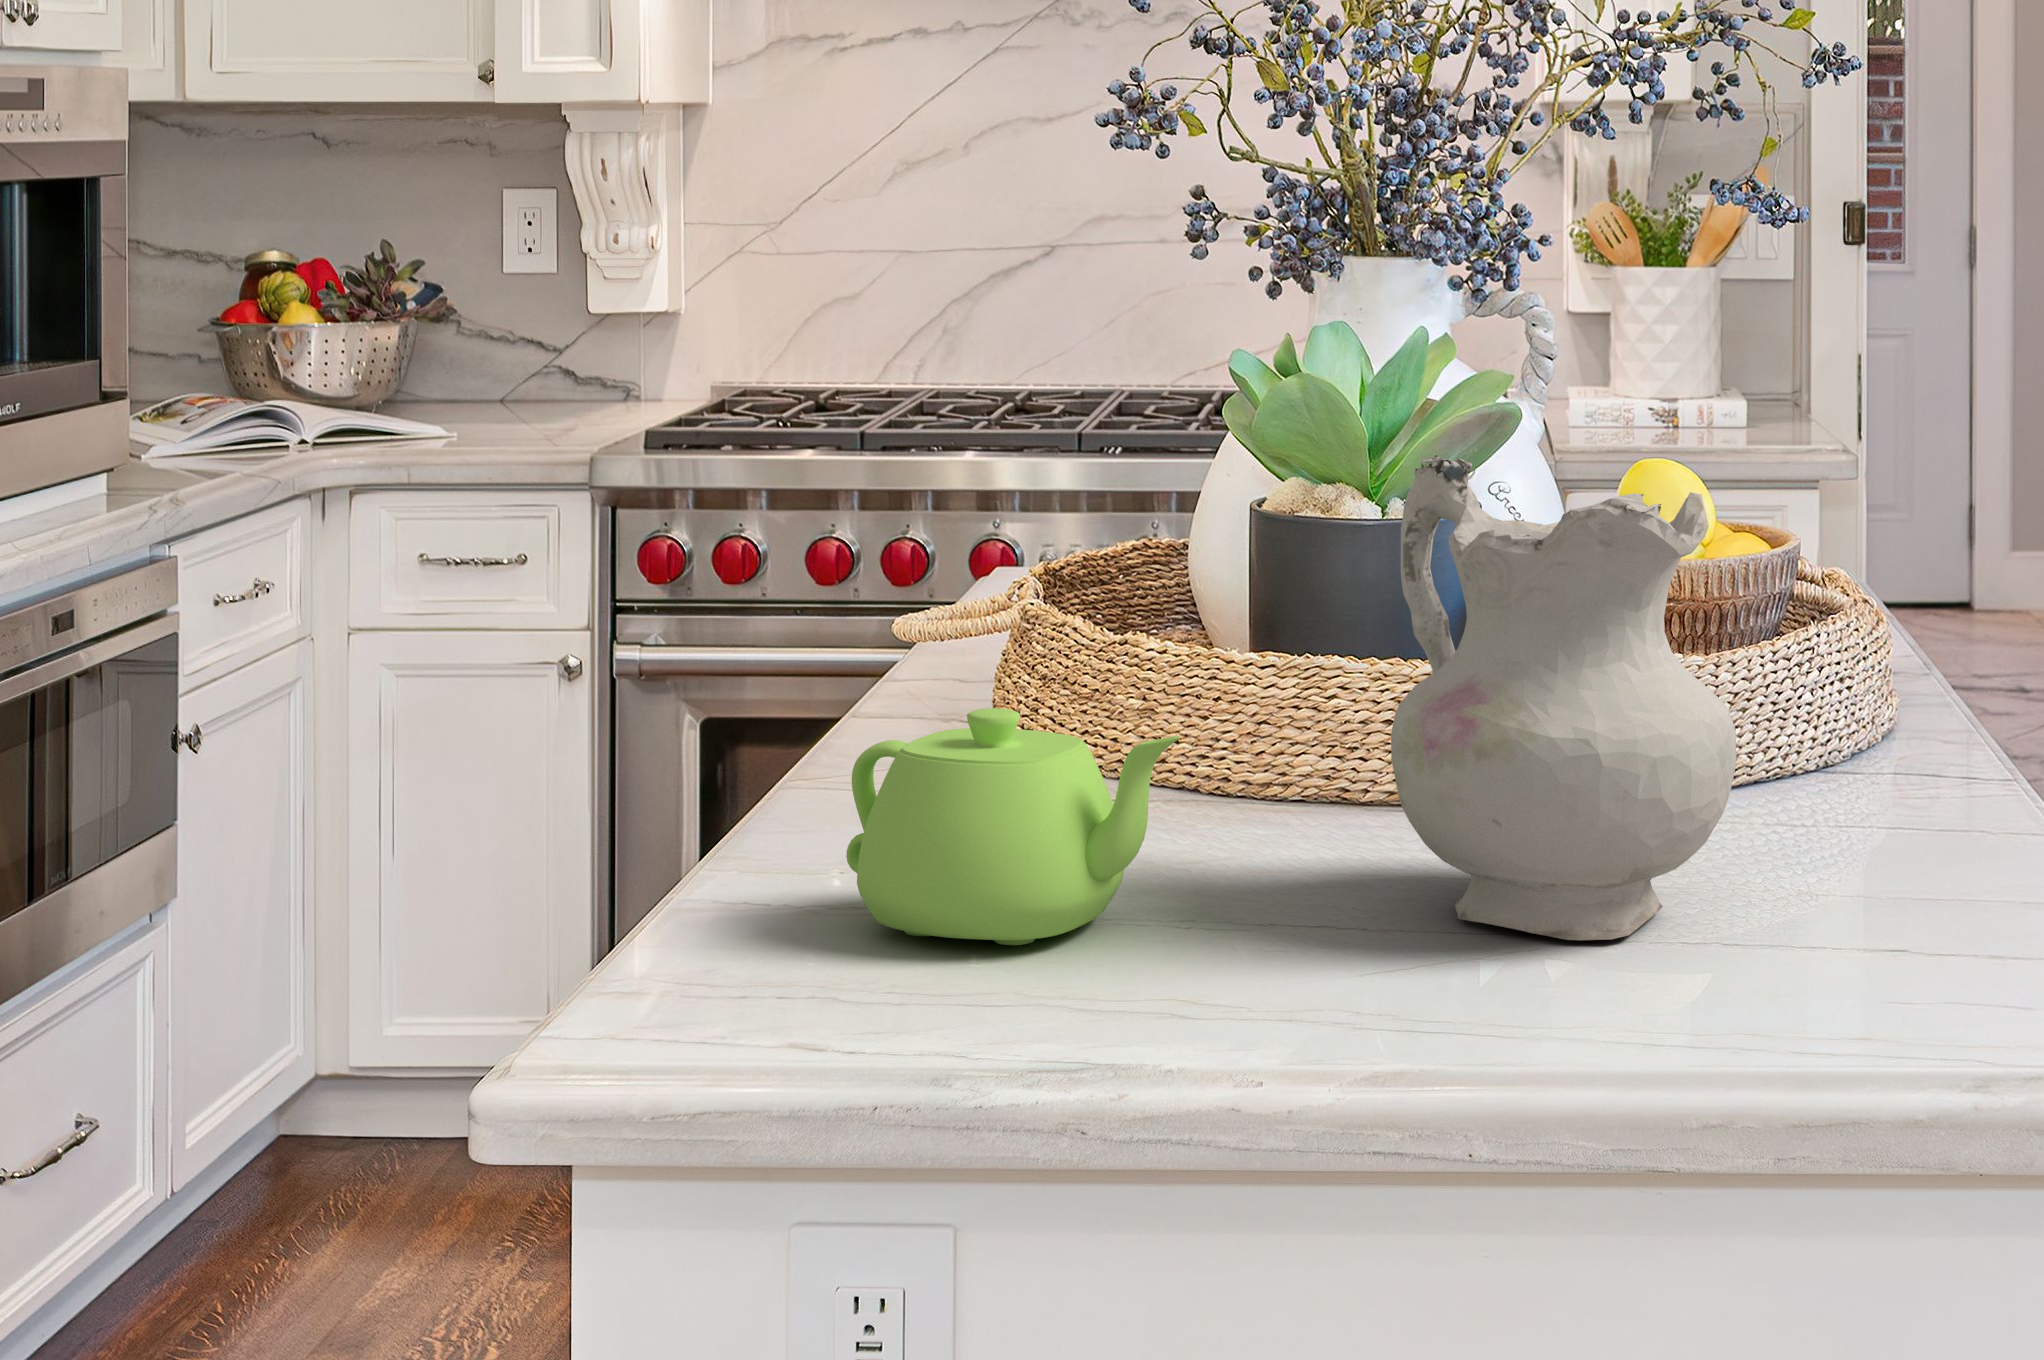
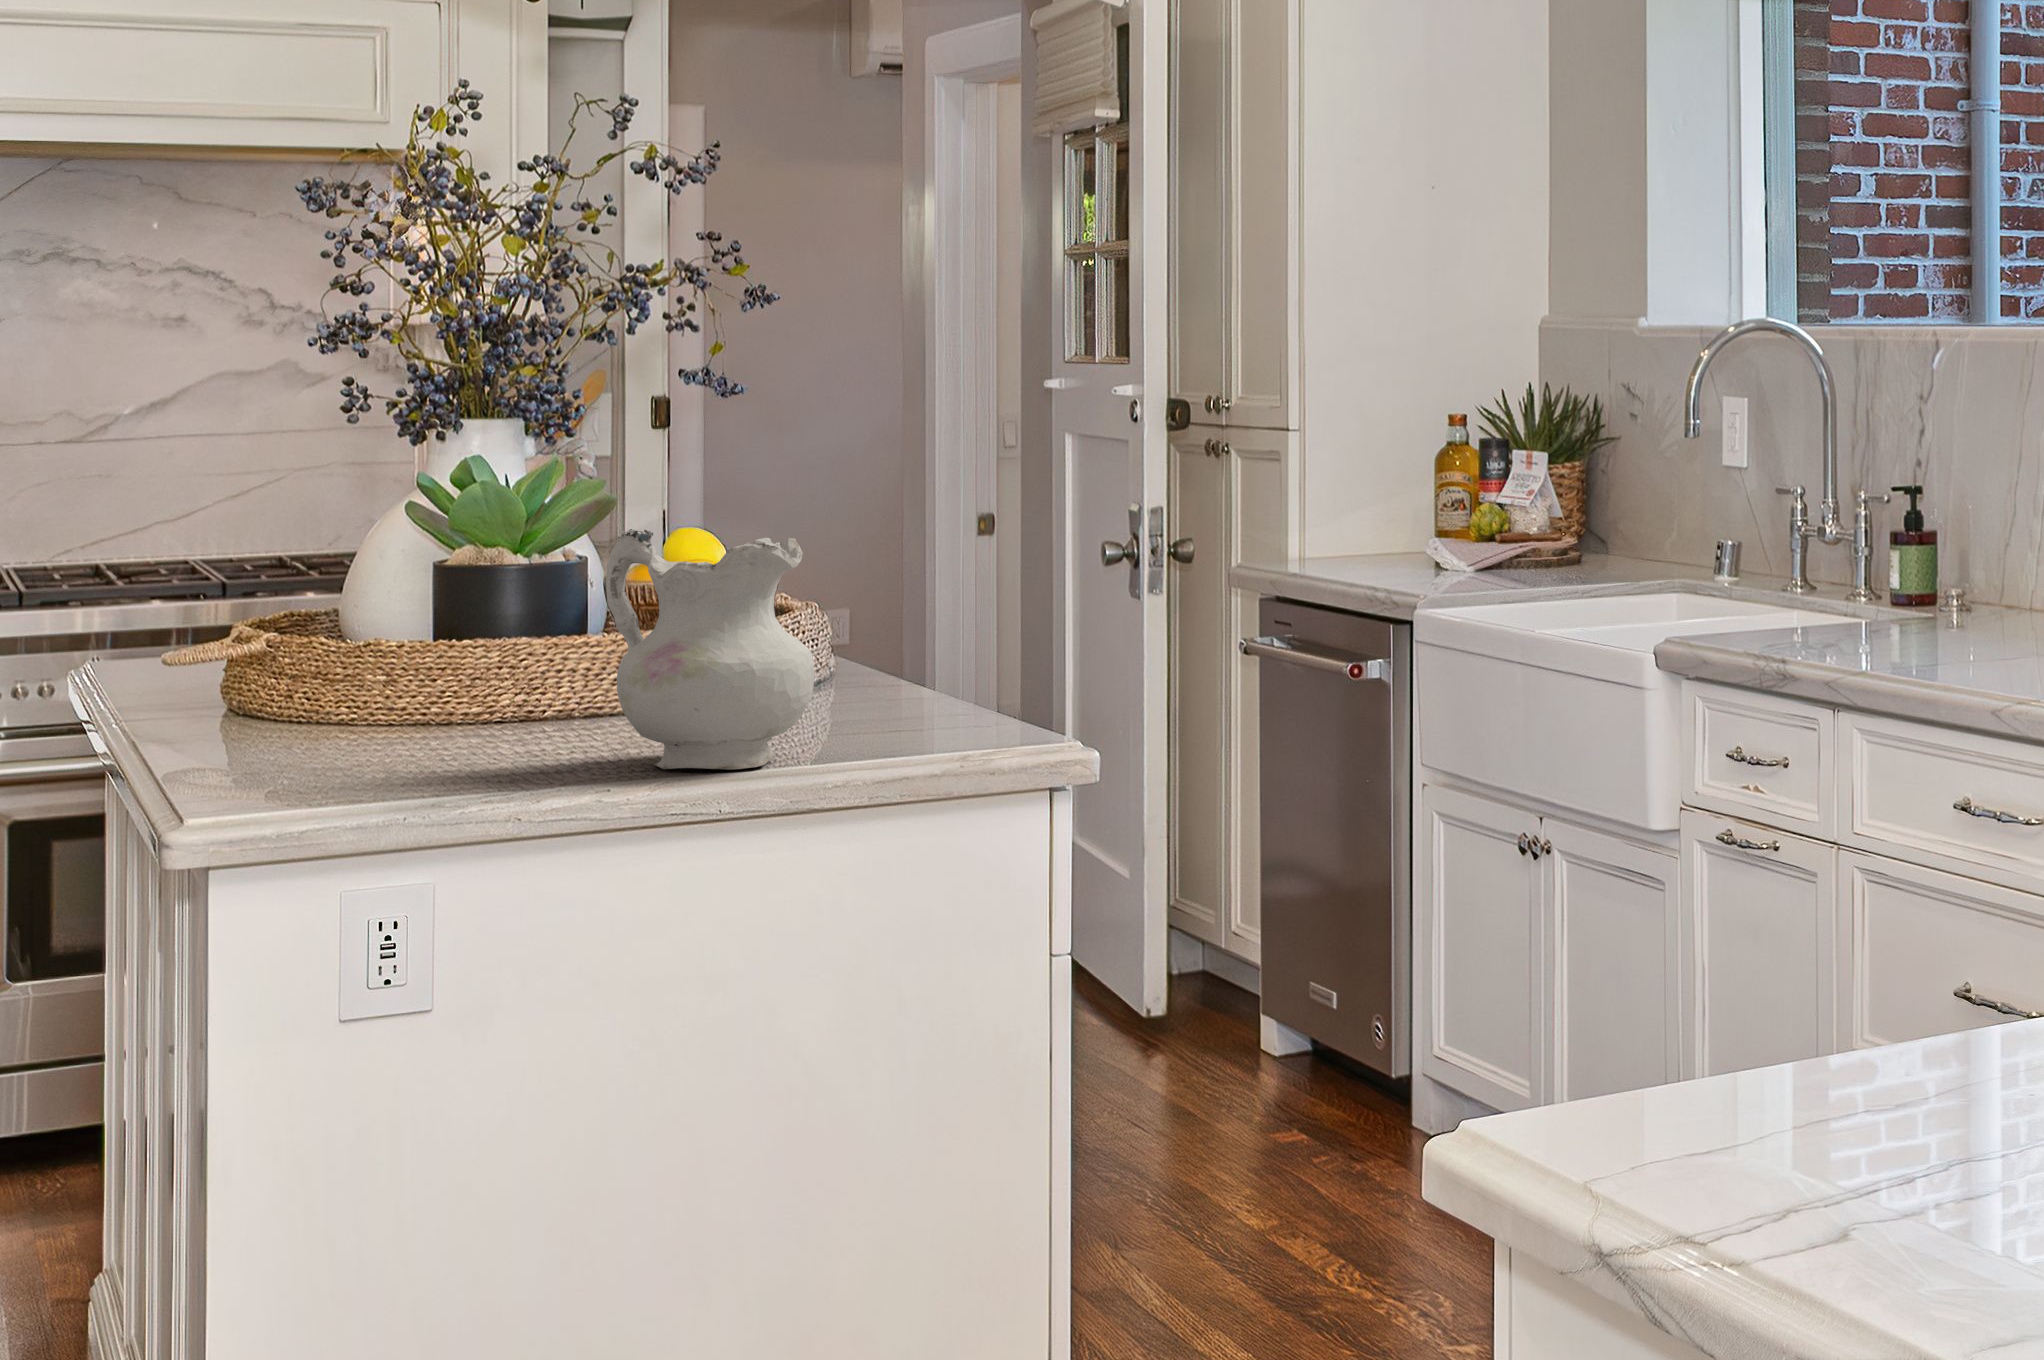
teapot: present [846,708,1181,945] -> none [284,677,511,803]

